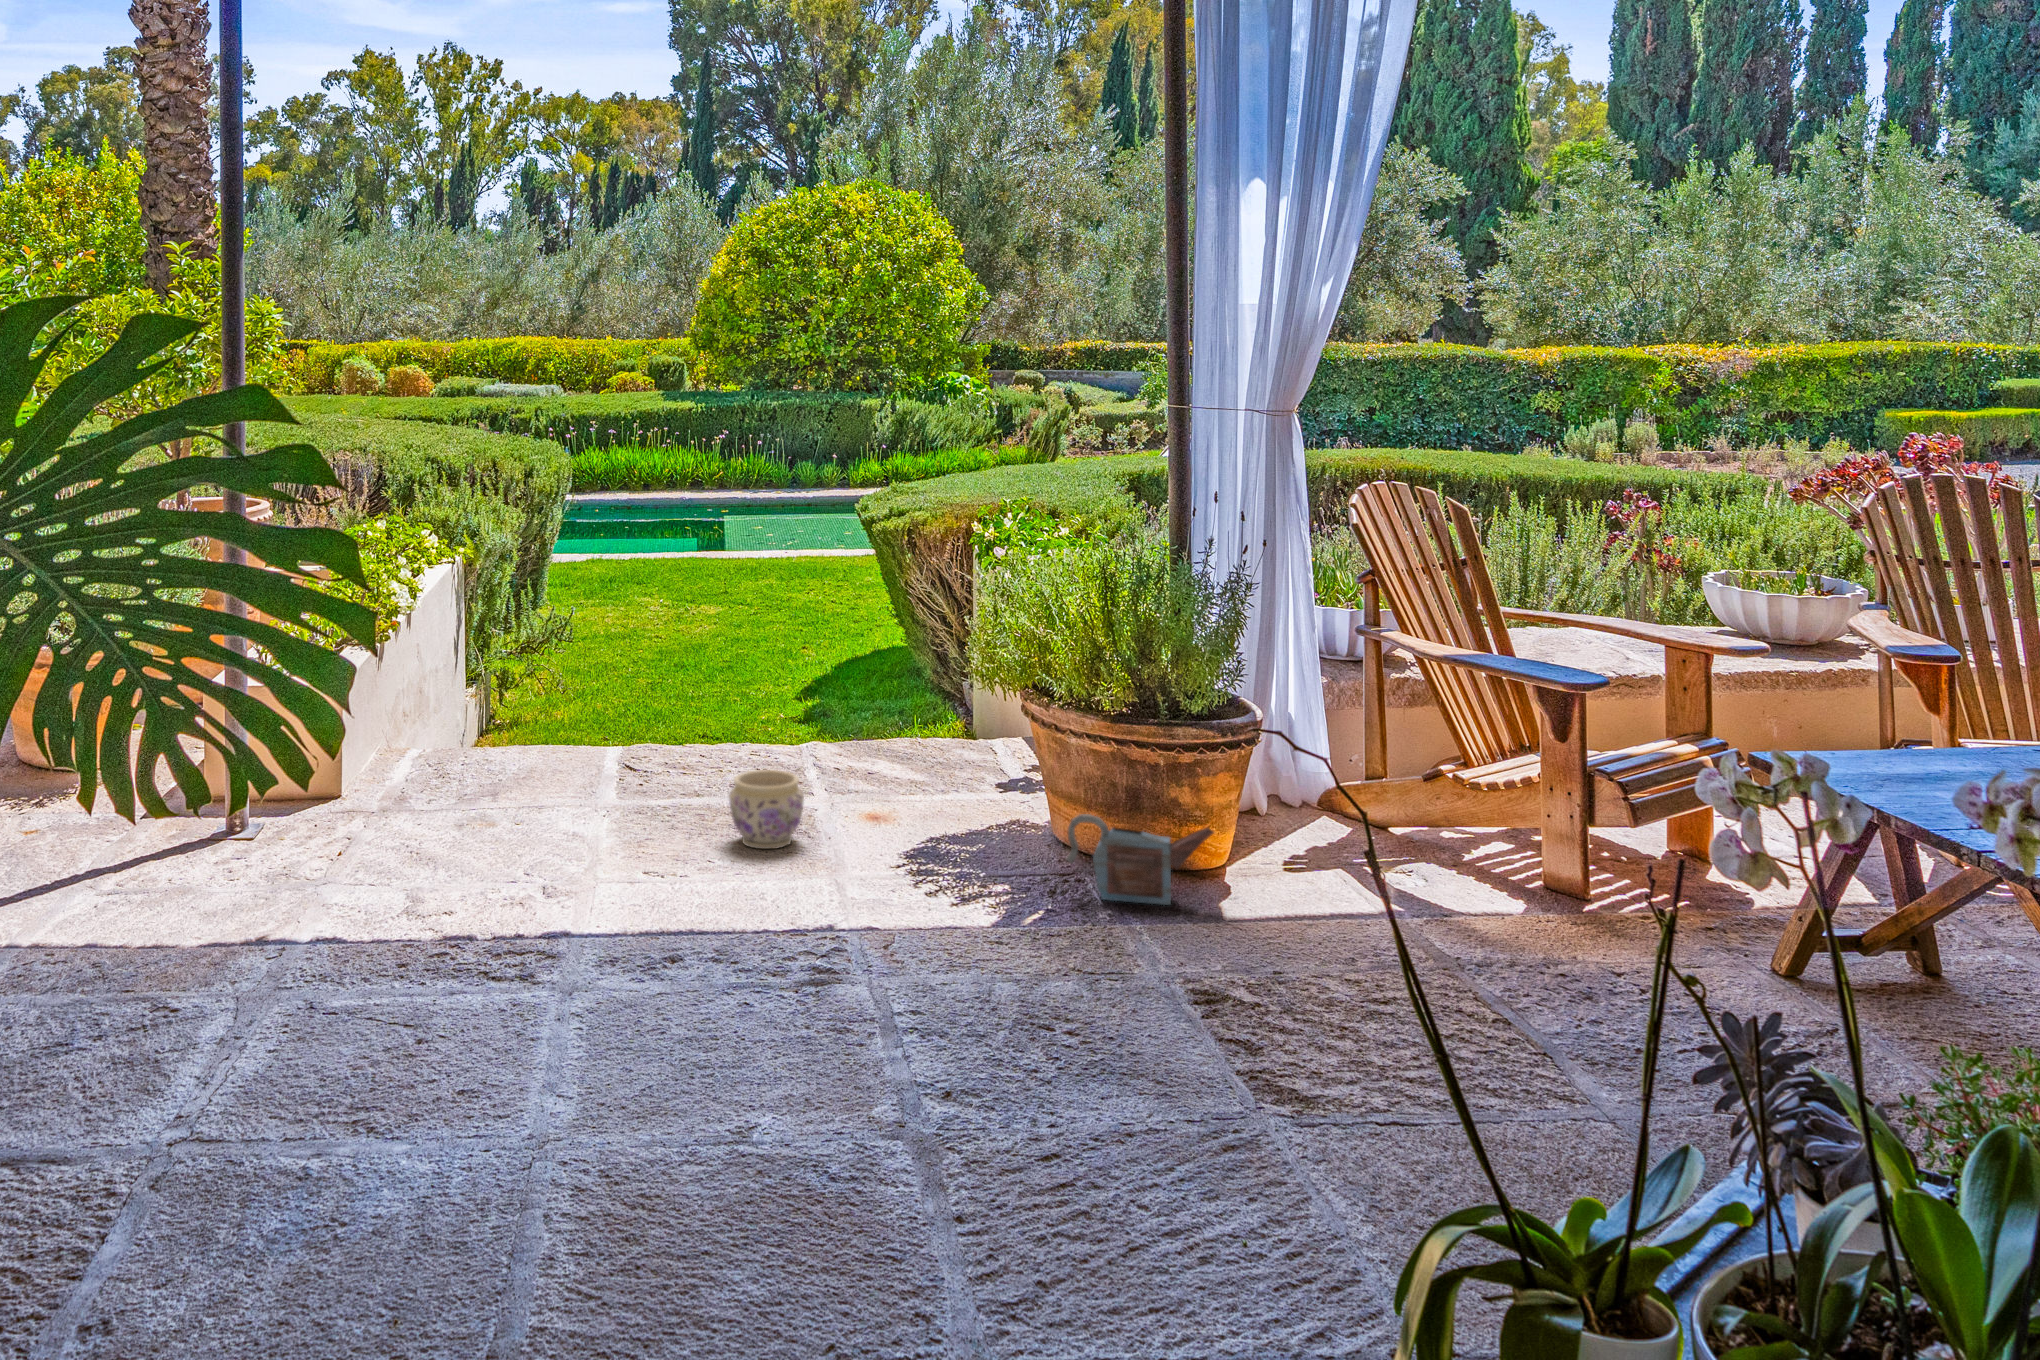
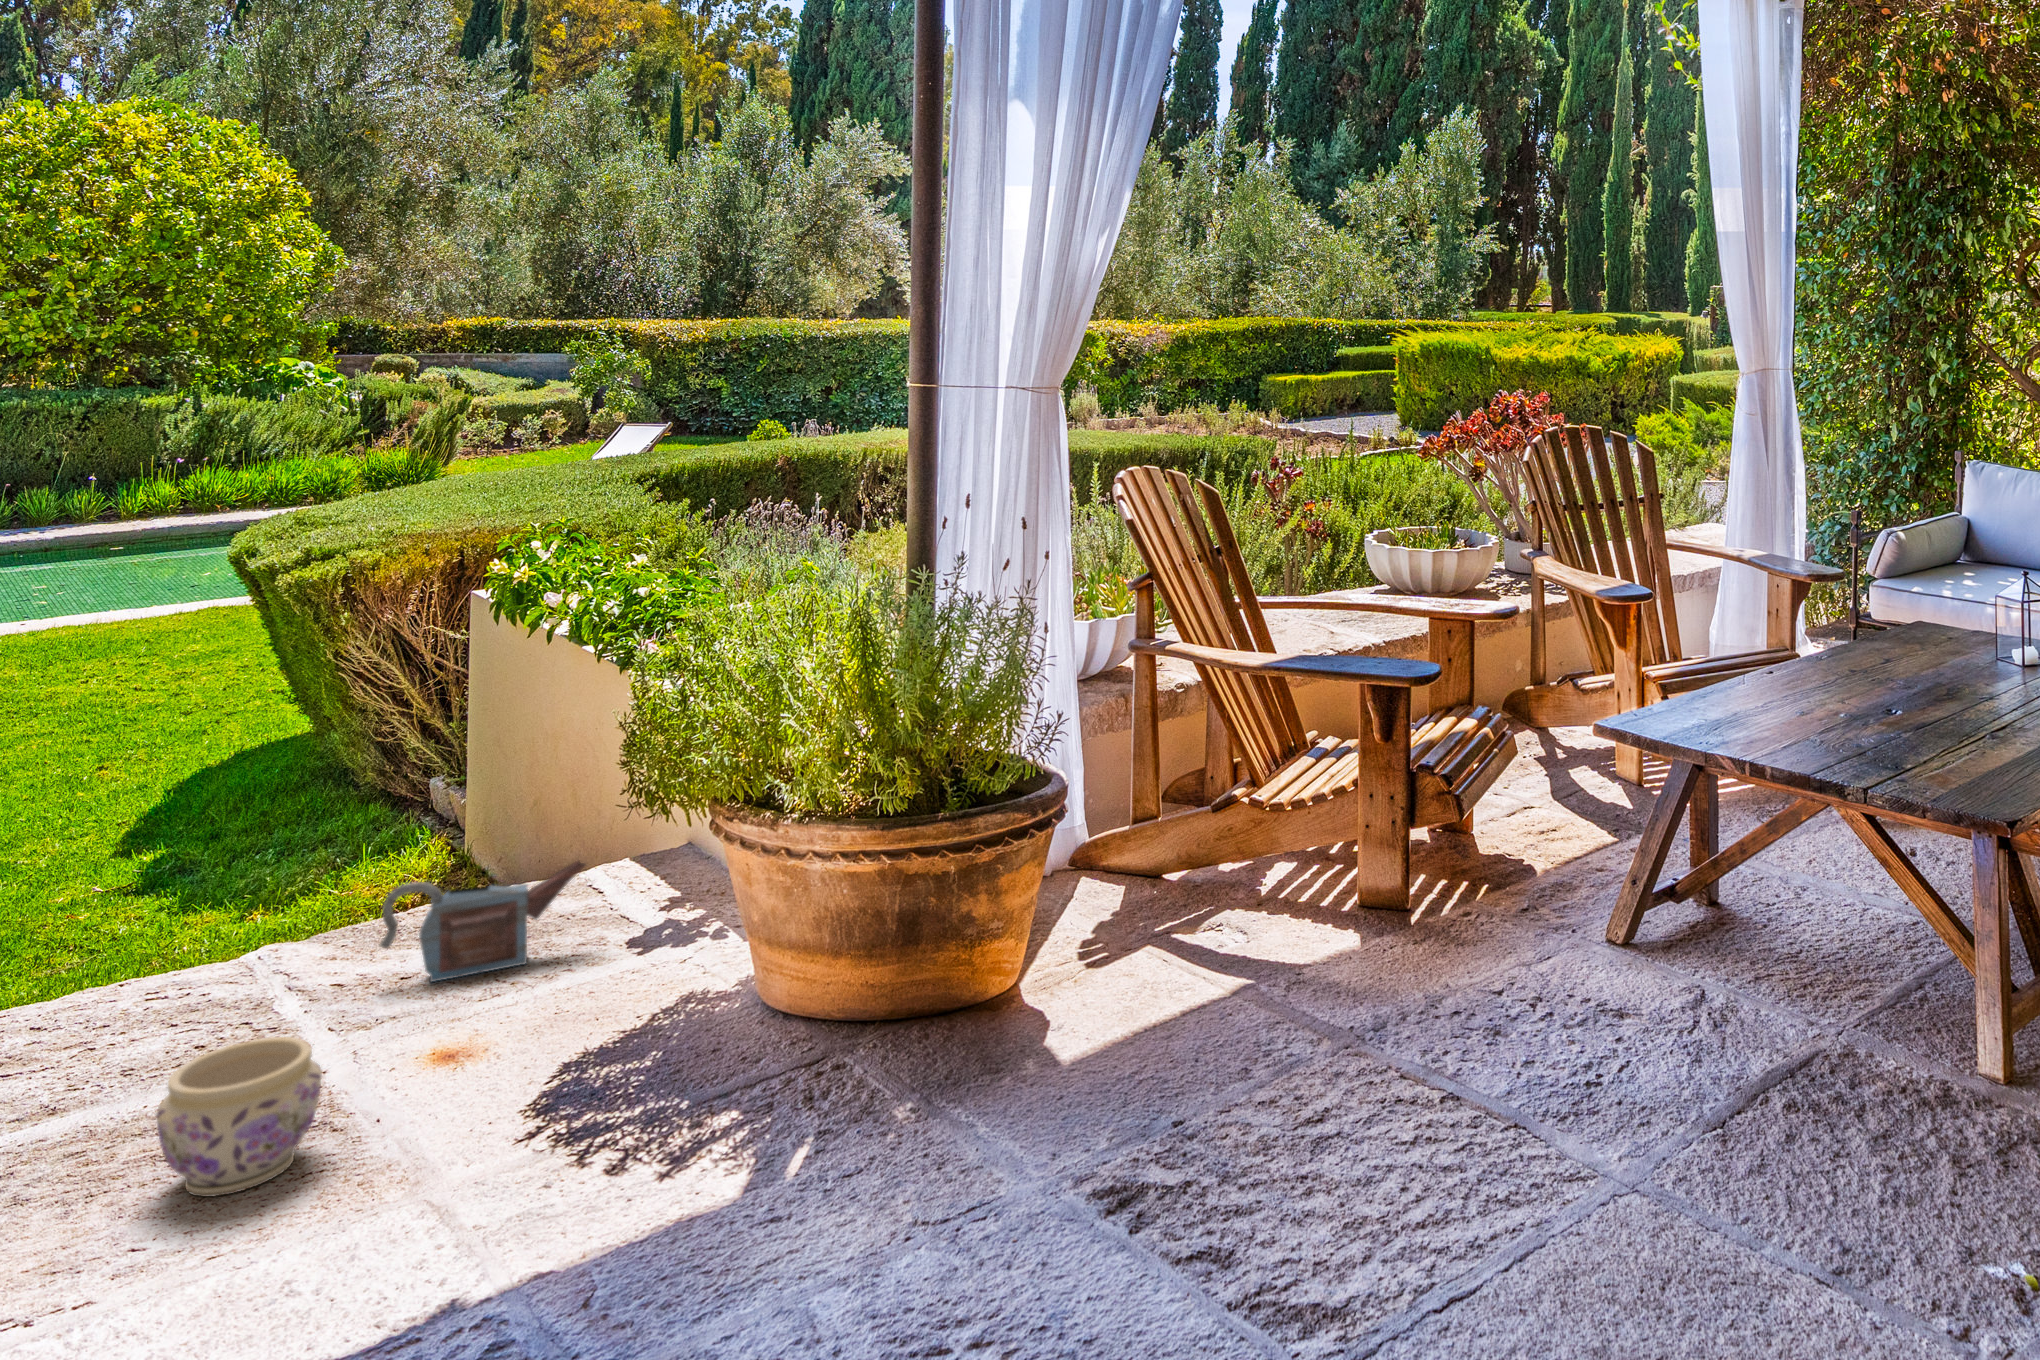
watering can: present [1067,814,1214,905] -> present [380,861,585,982]

